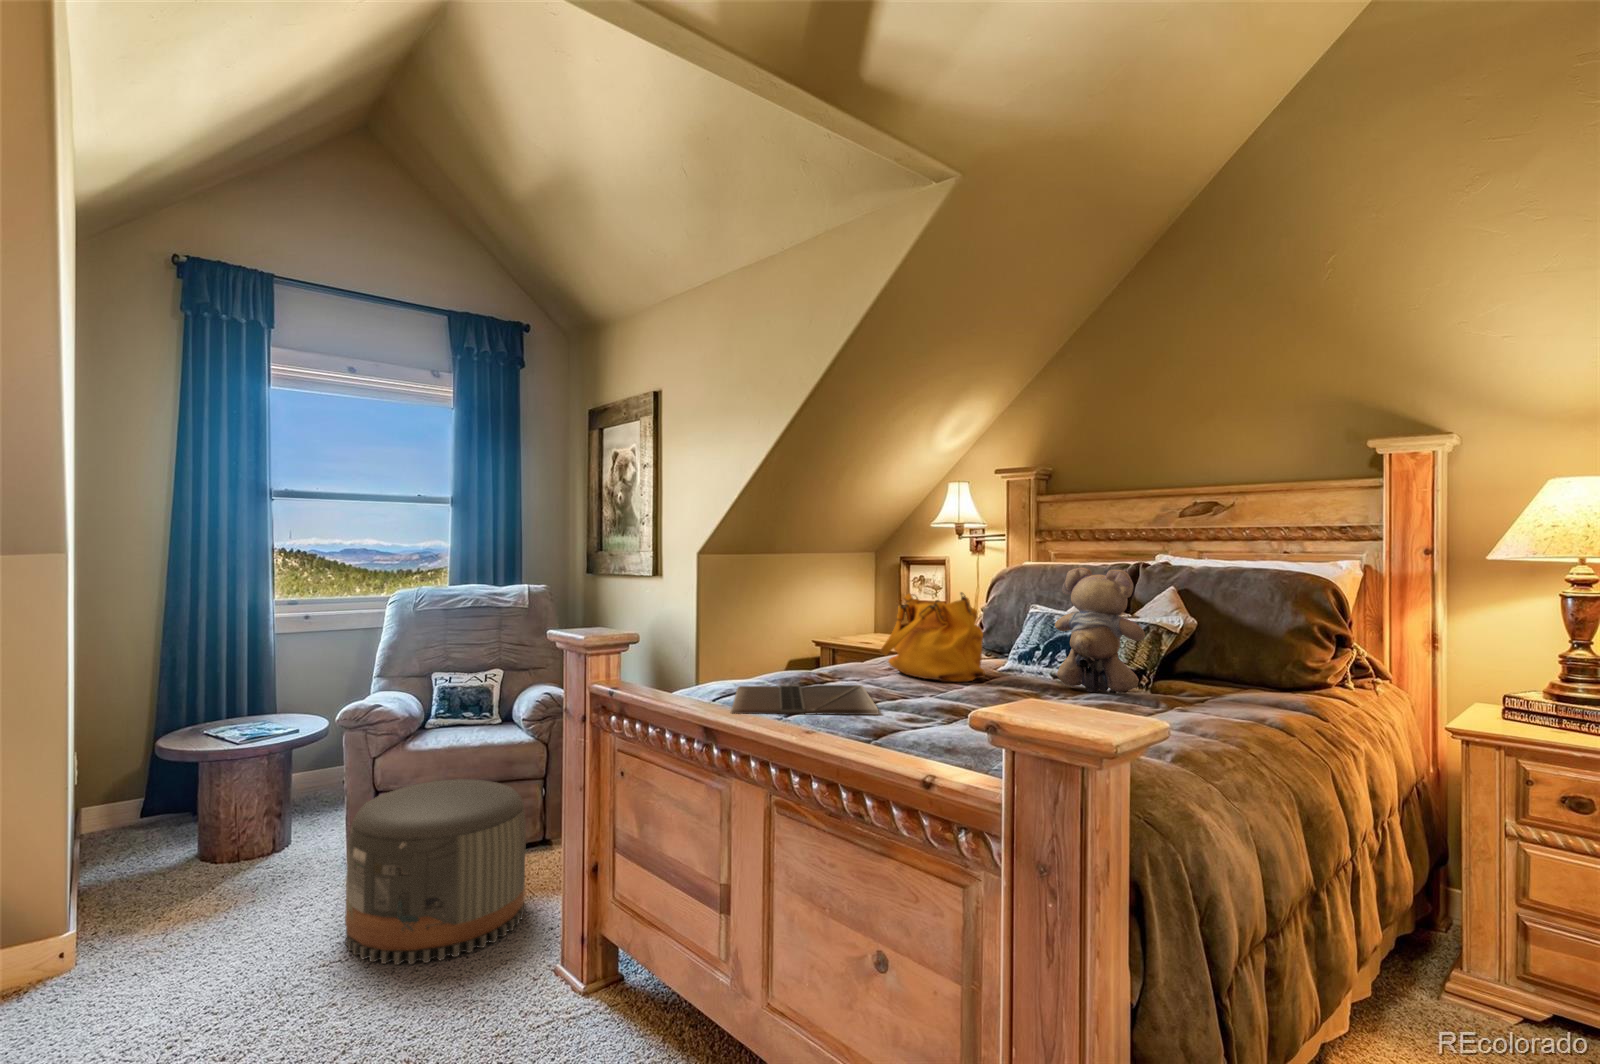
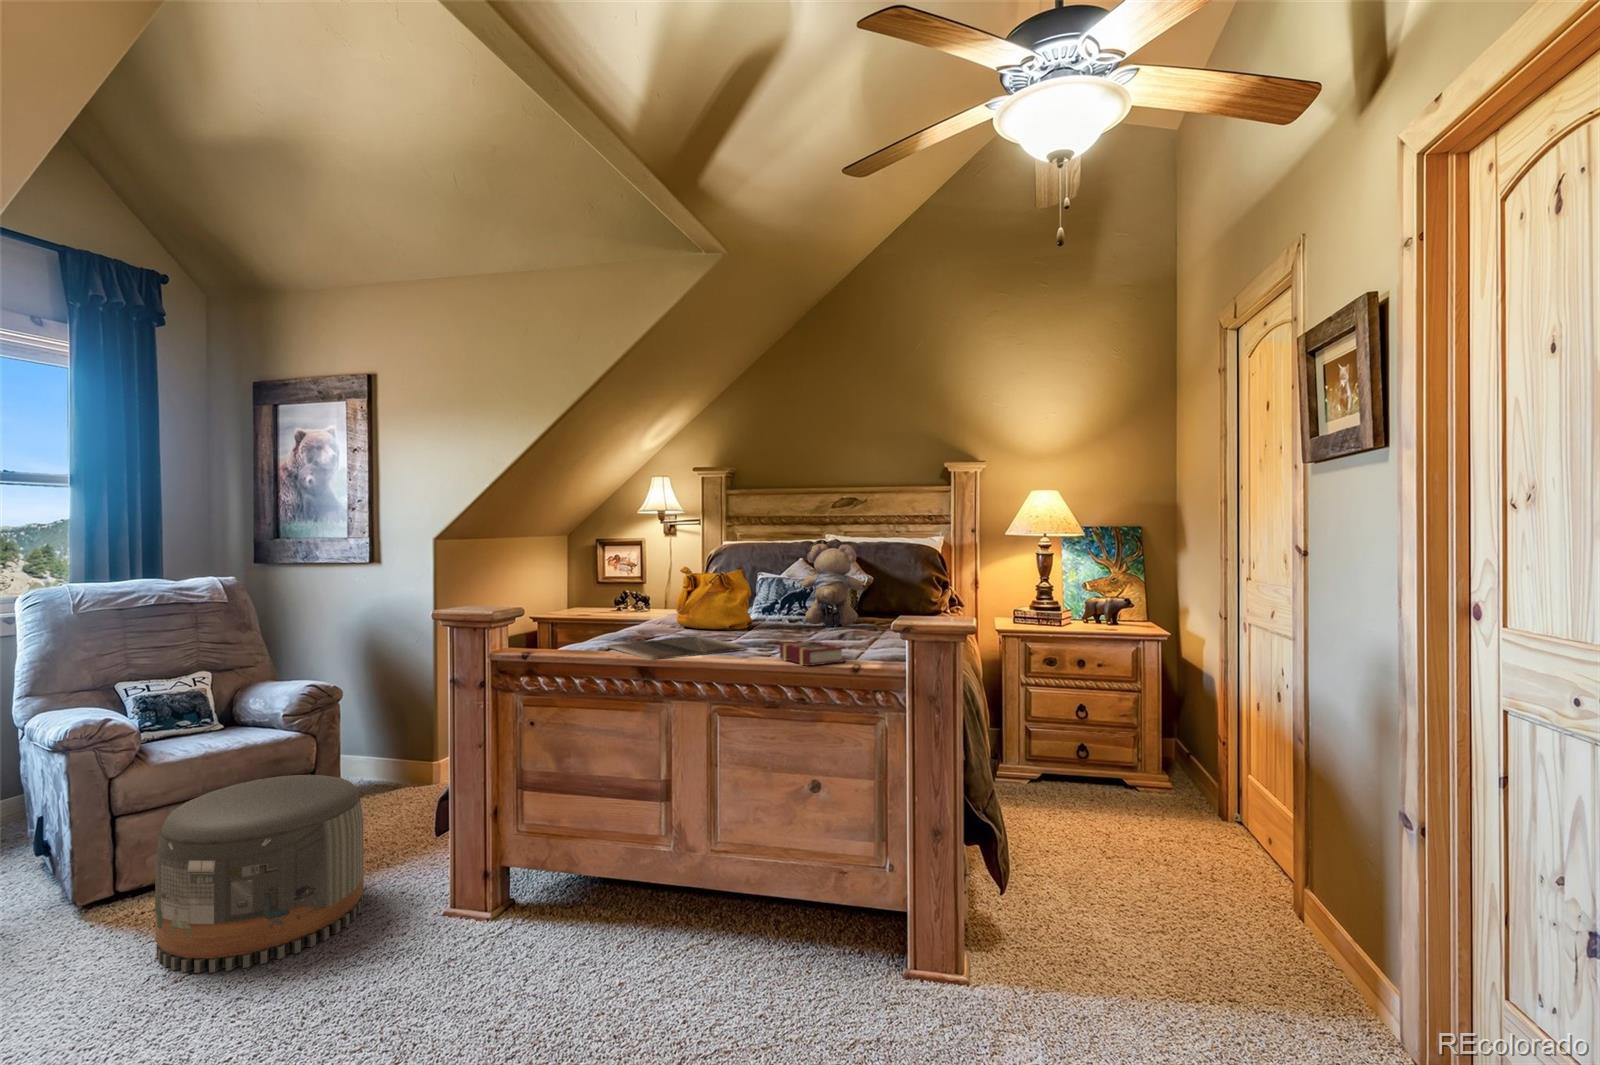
book: none [872,714,948,758] -> present [780,641,845,666]

